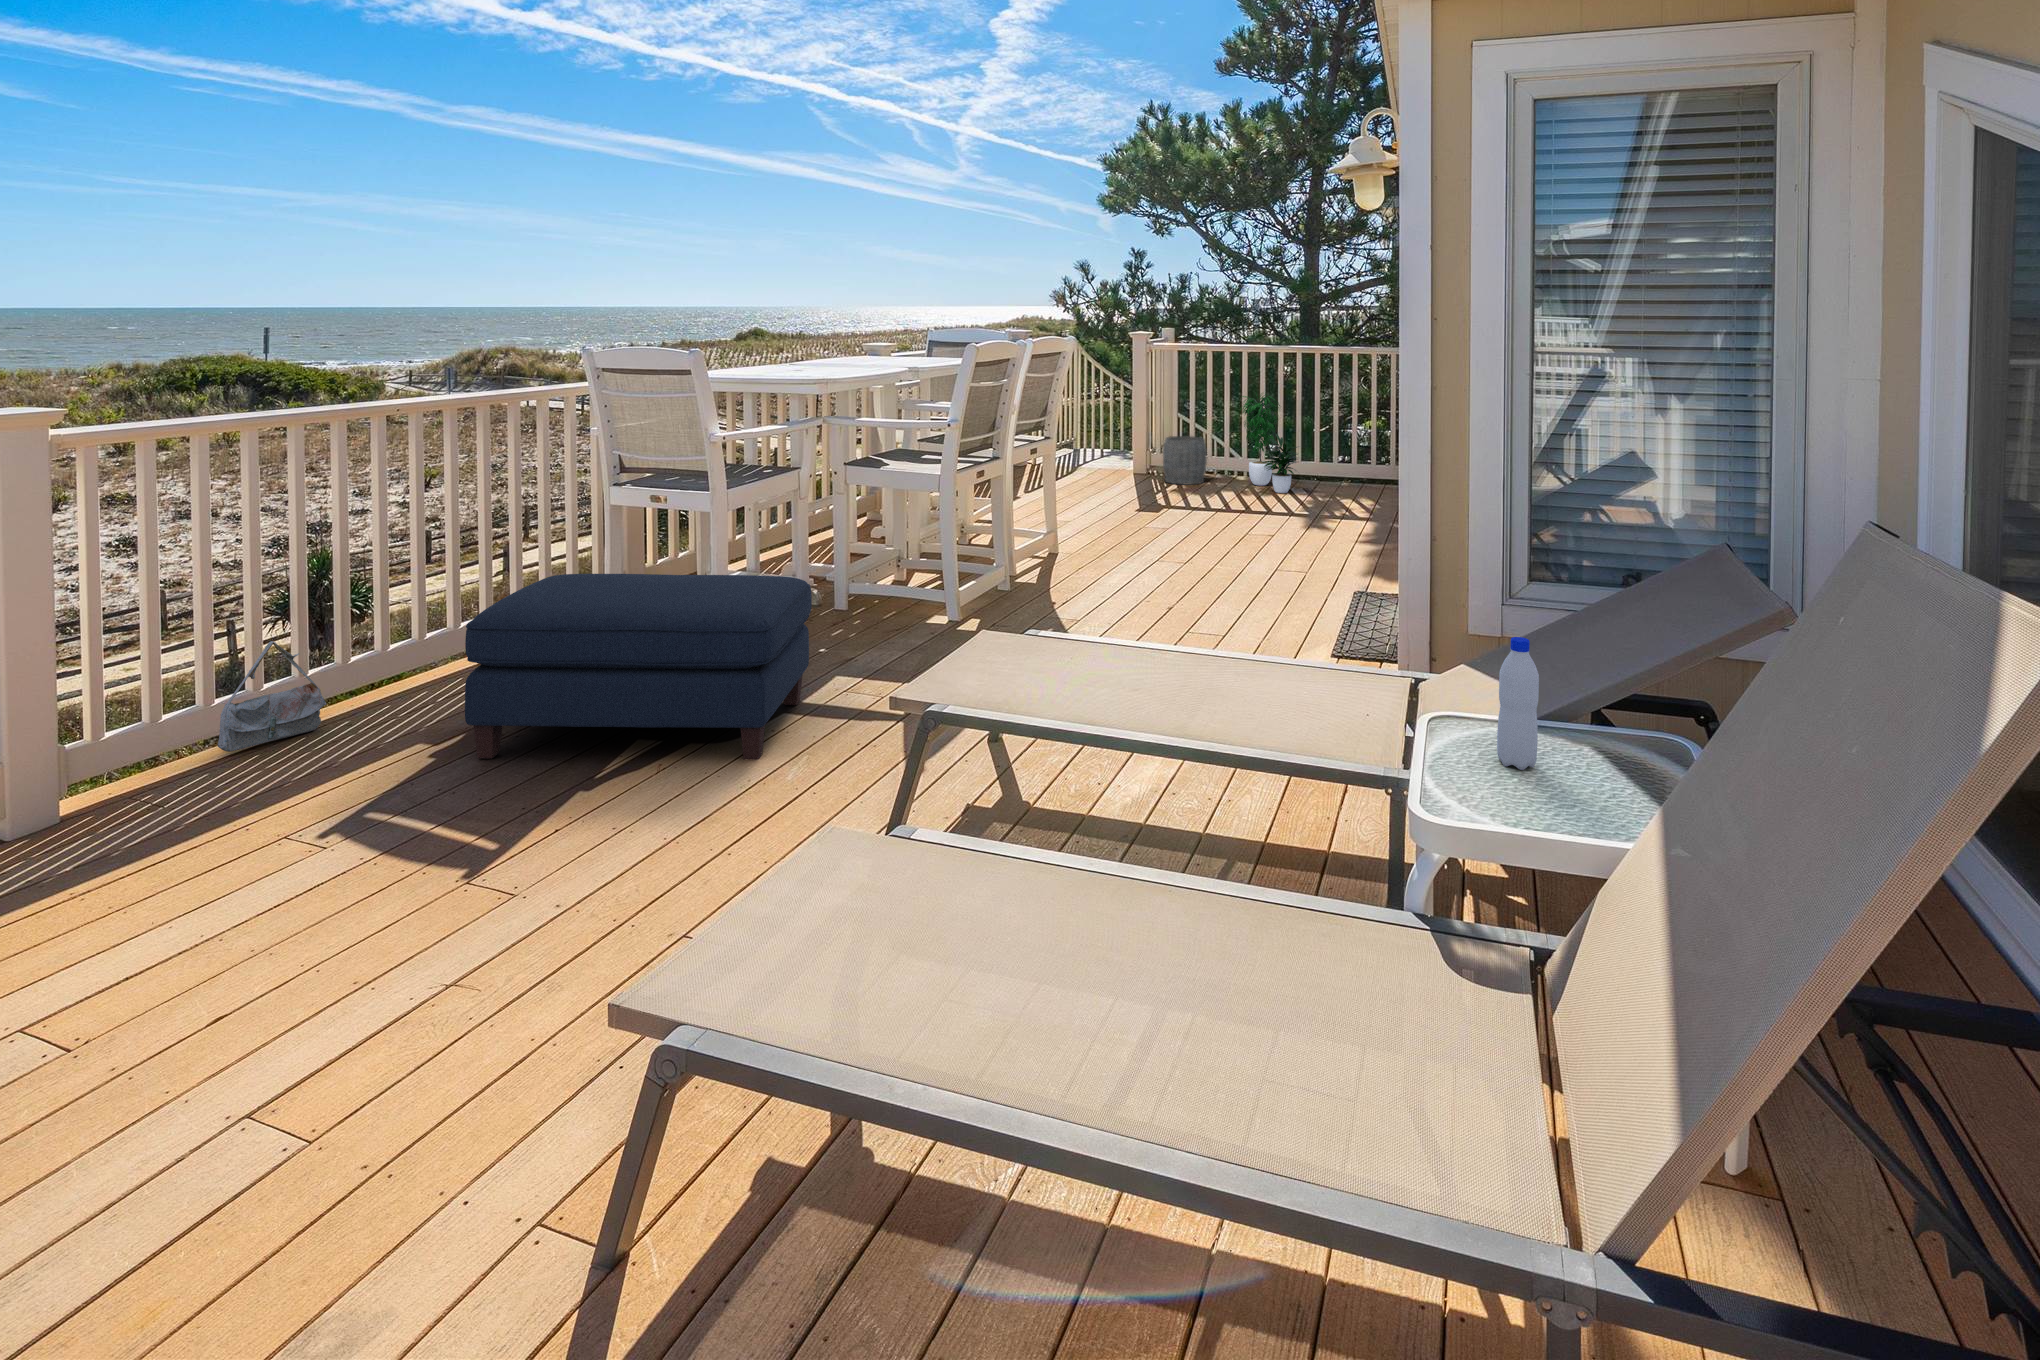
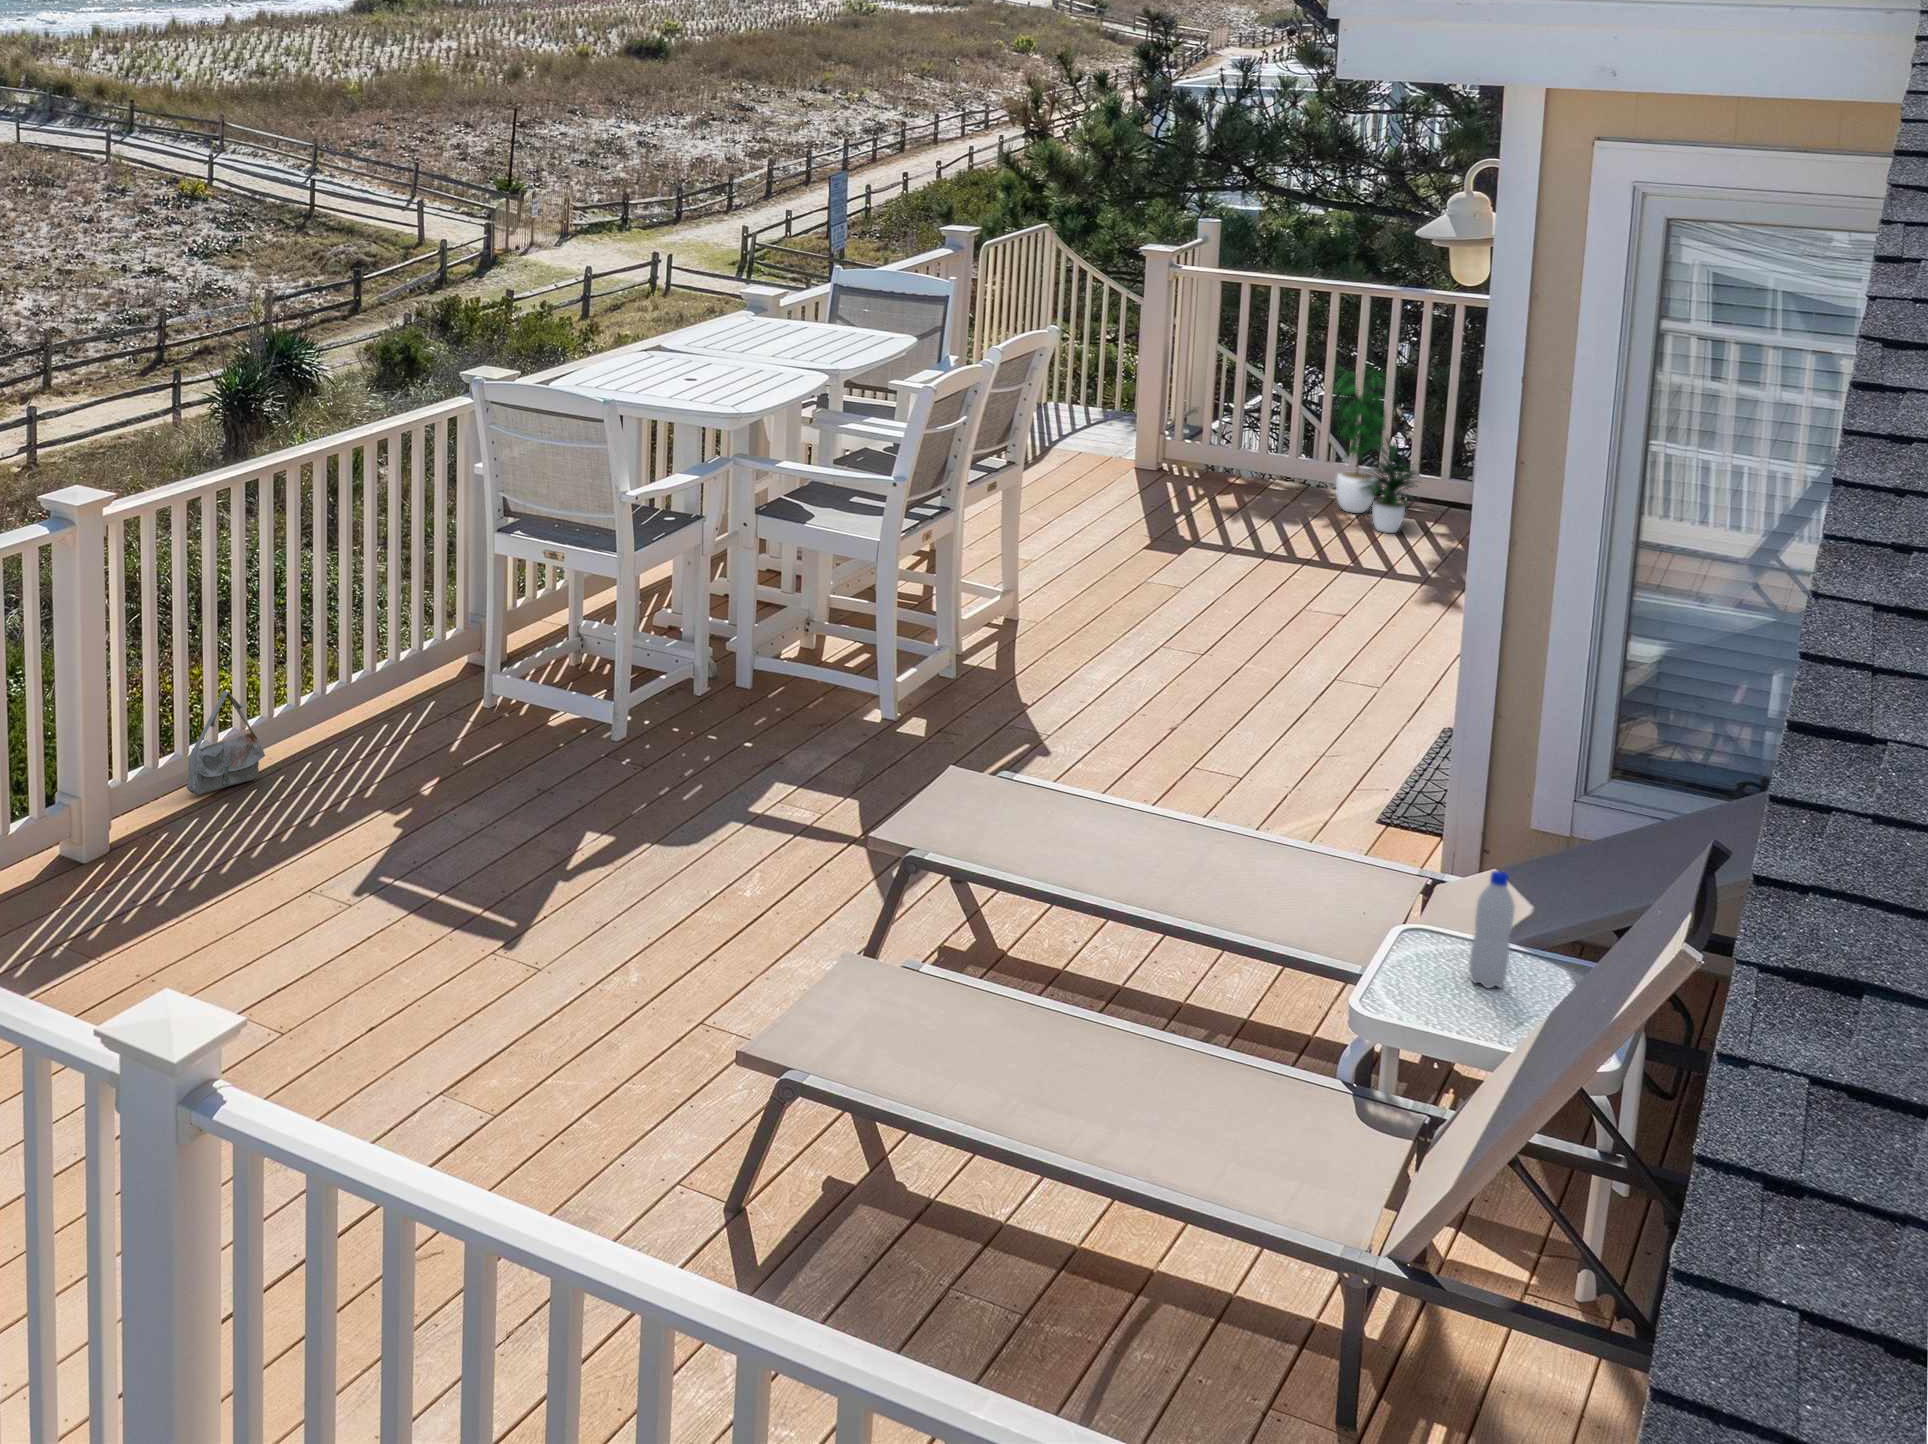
woven basket: present [1163,436,1207,485] -> none [1191,417,1267,500]
ottoman: present [465,574,812,760] -> none [424,645,753,871]

